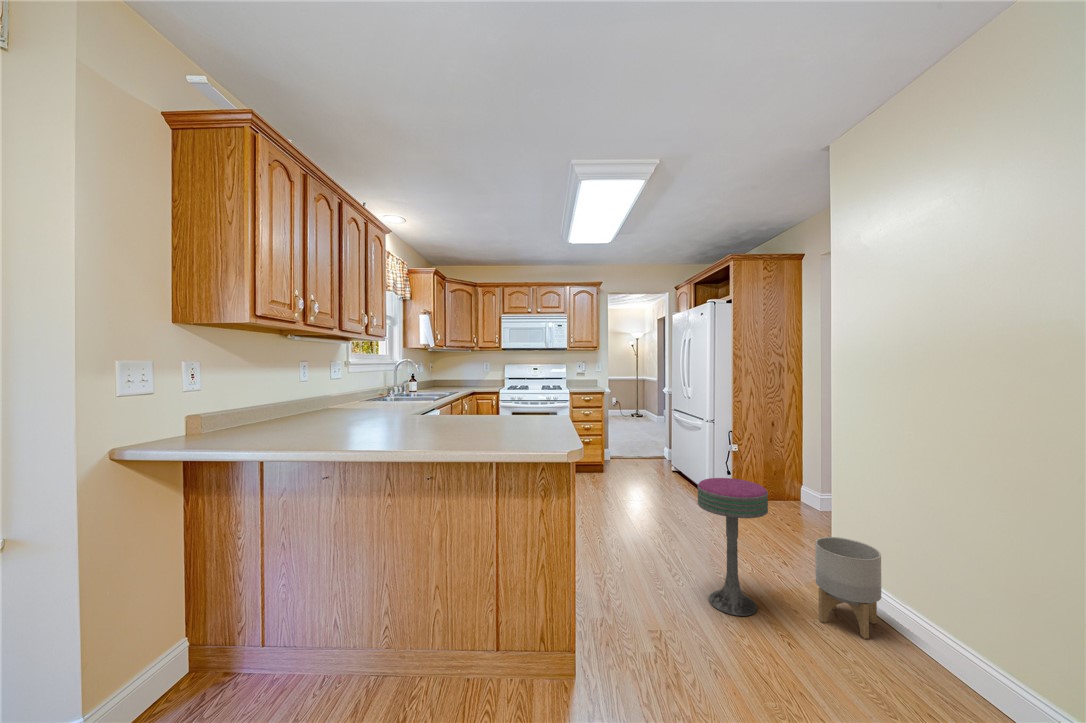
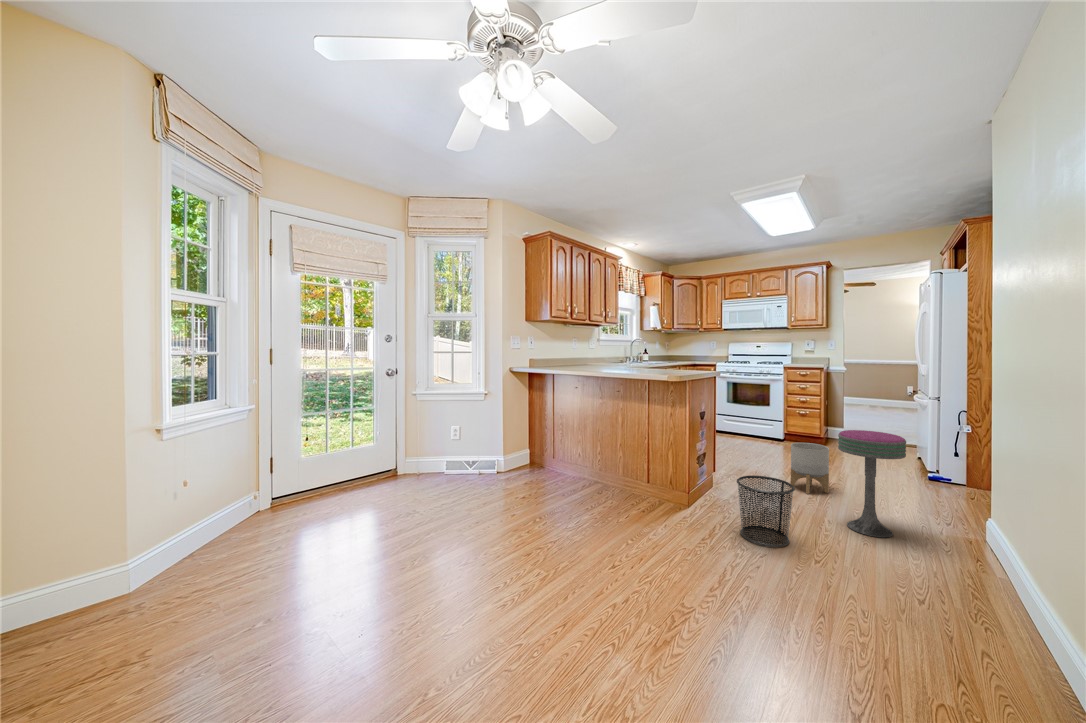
planter: present [815,537,881,639] -> present [791,443,829,494]
waste bin: none [613,570,694,696] -> present [737,475,795,547]

